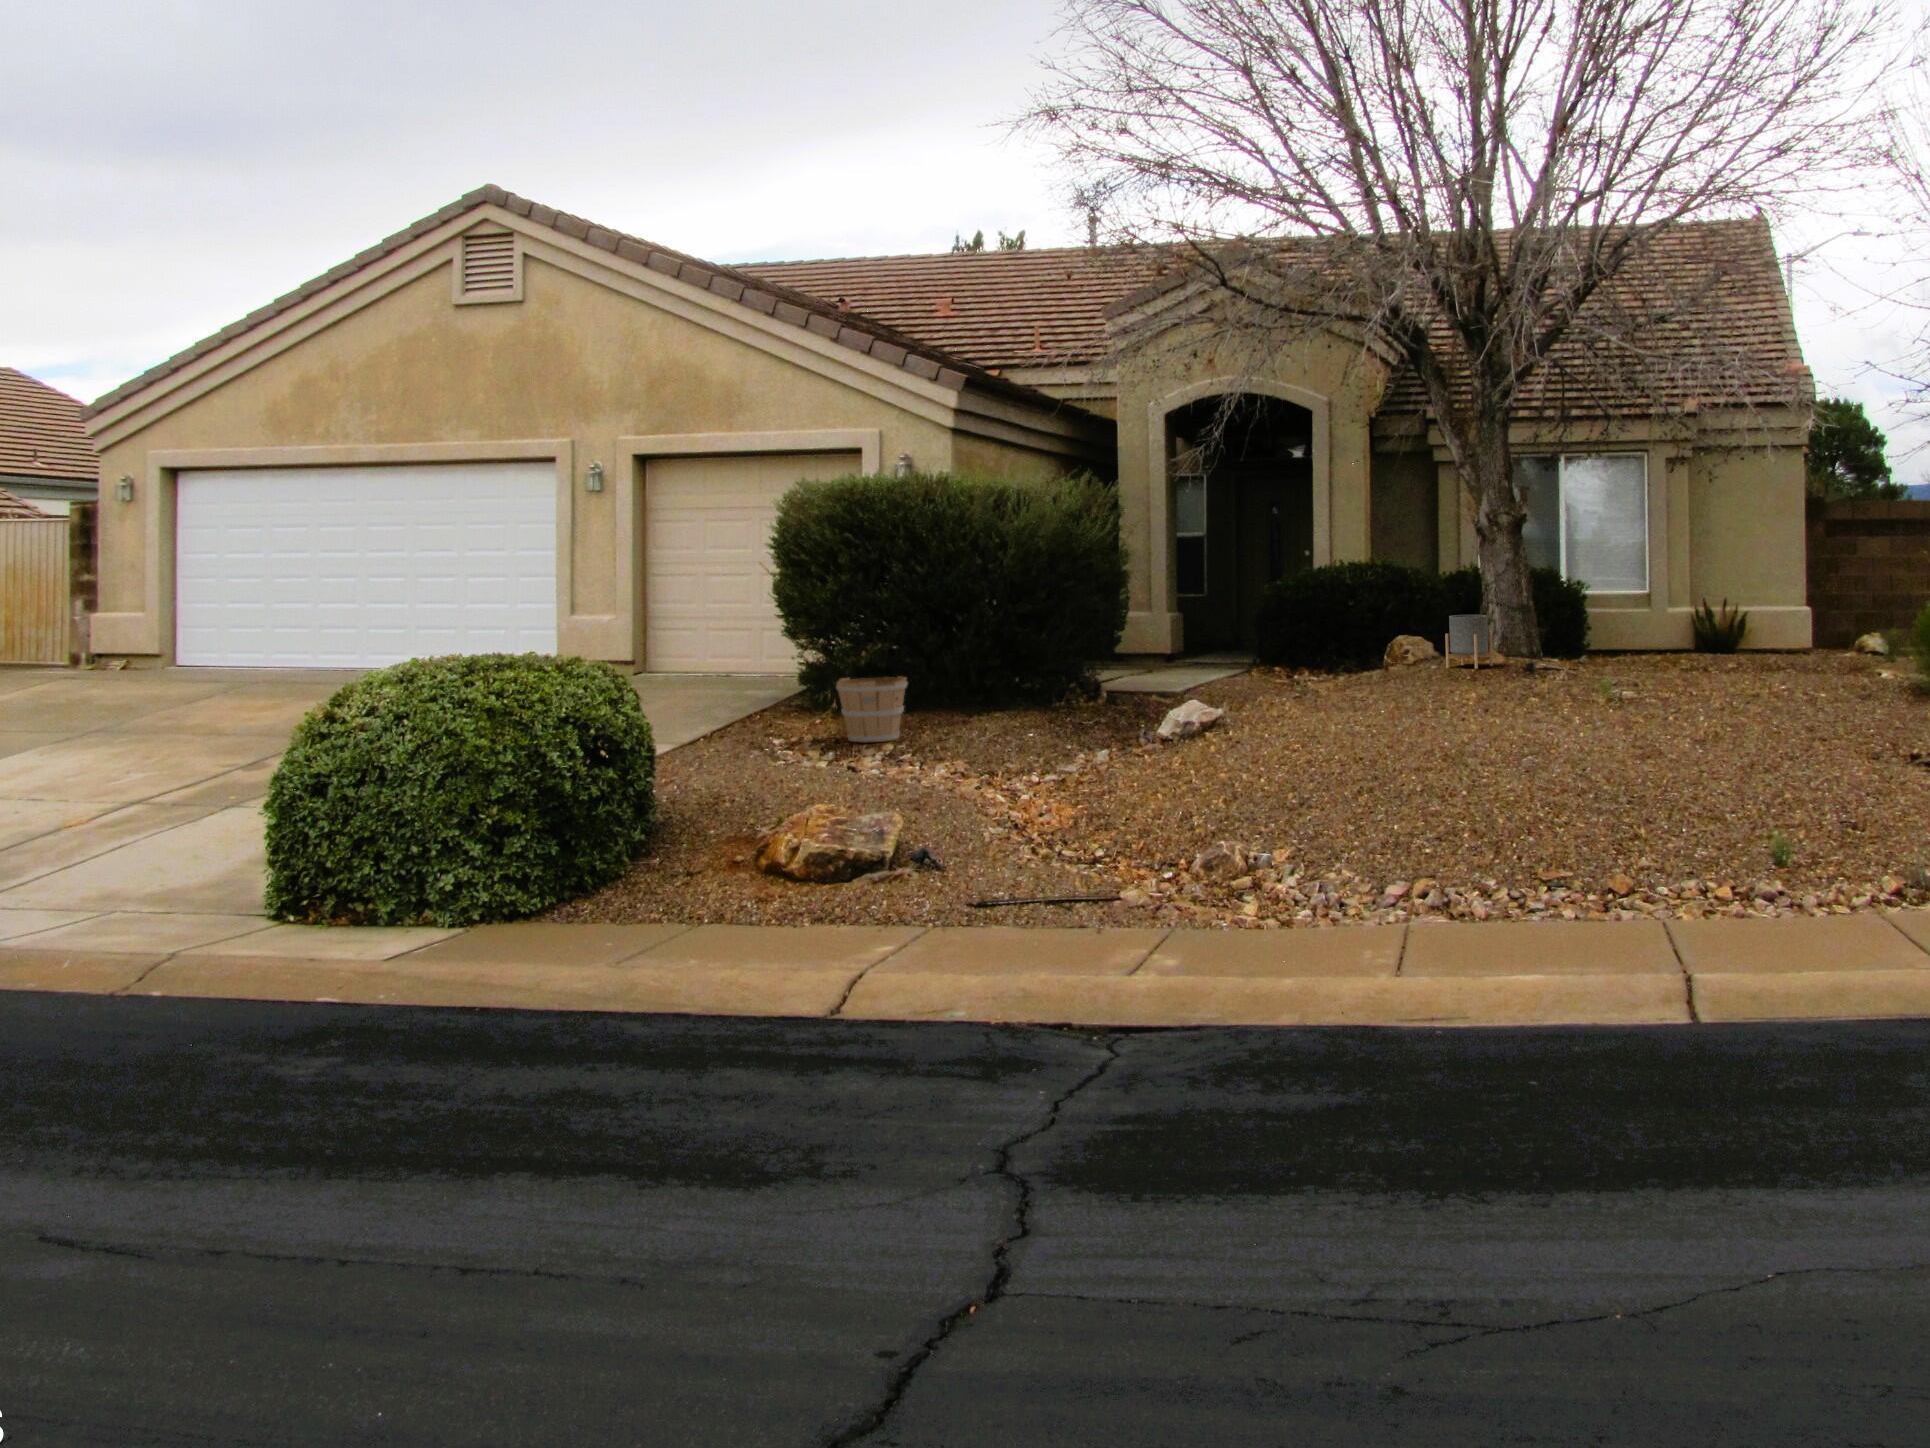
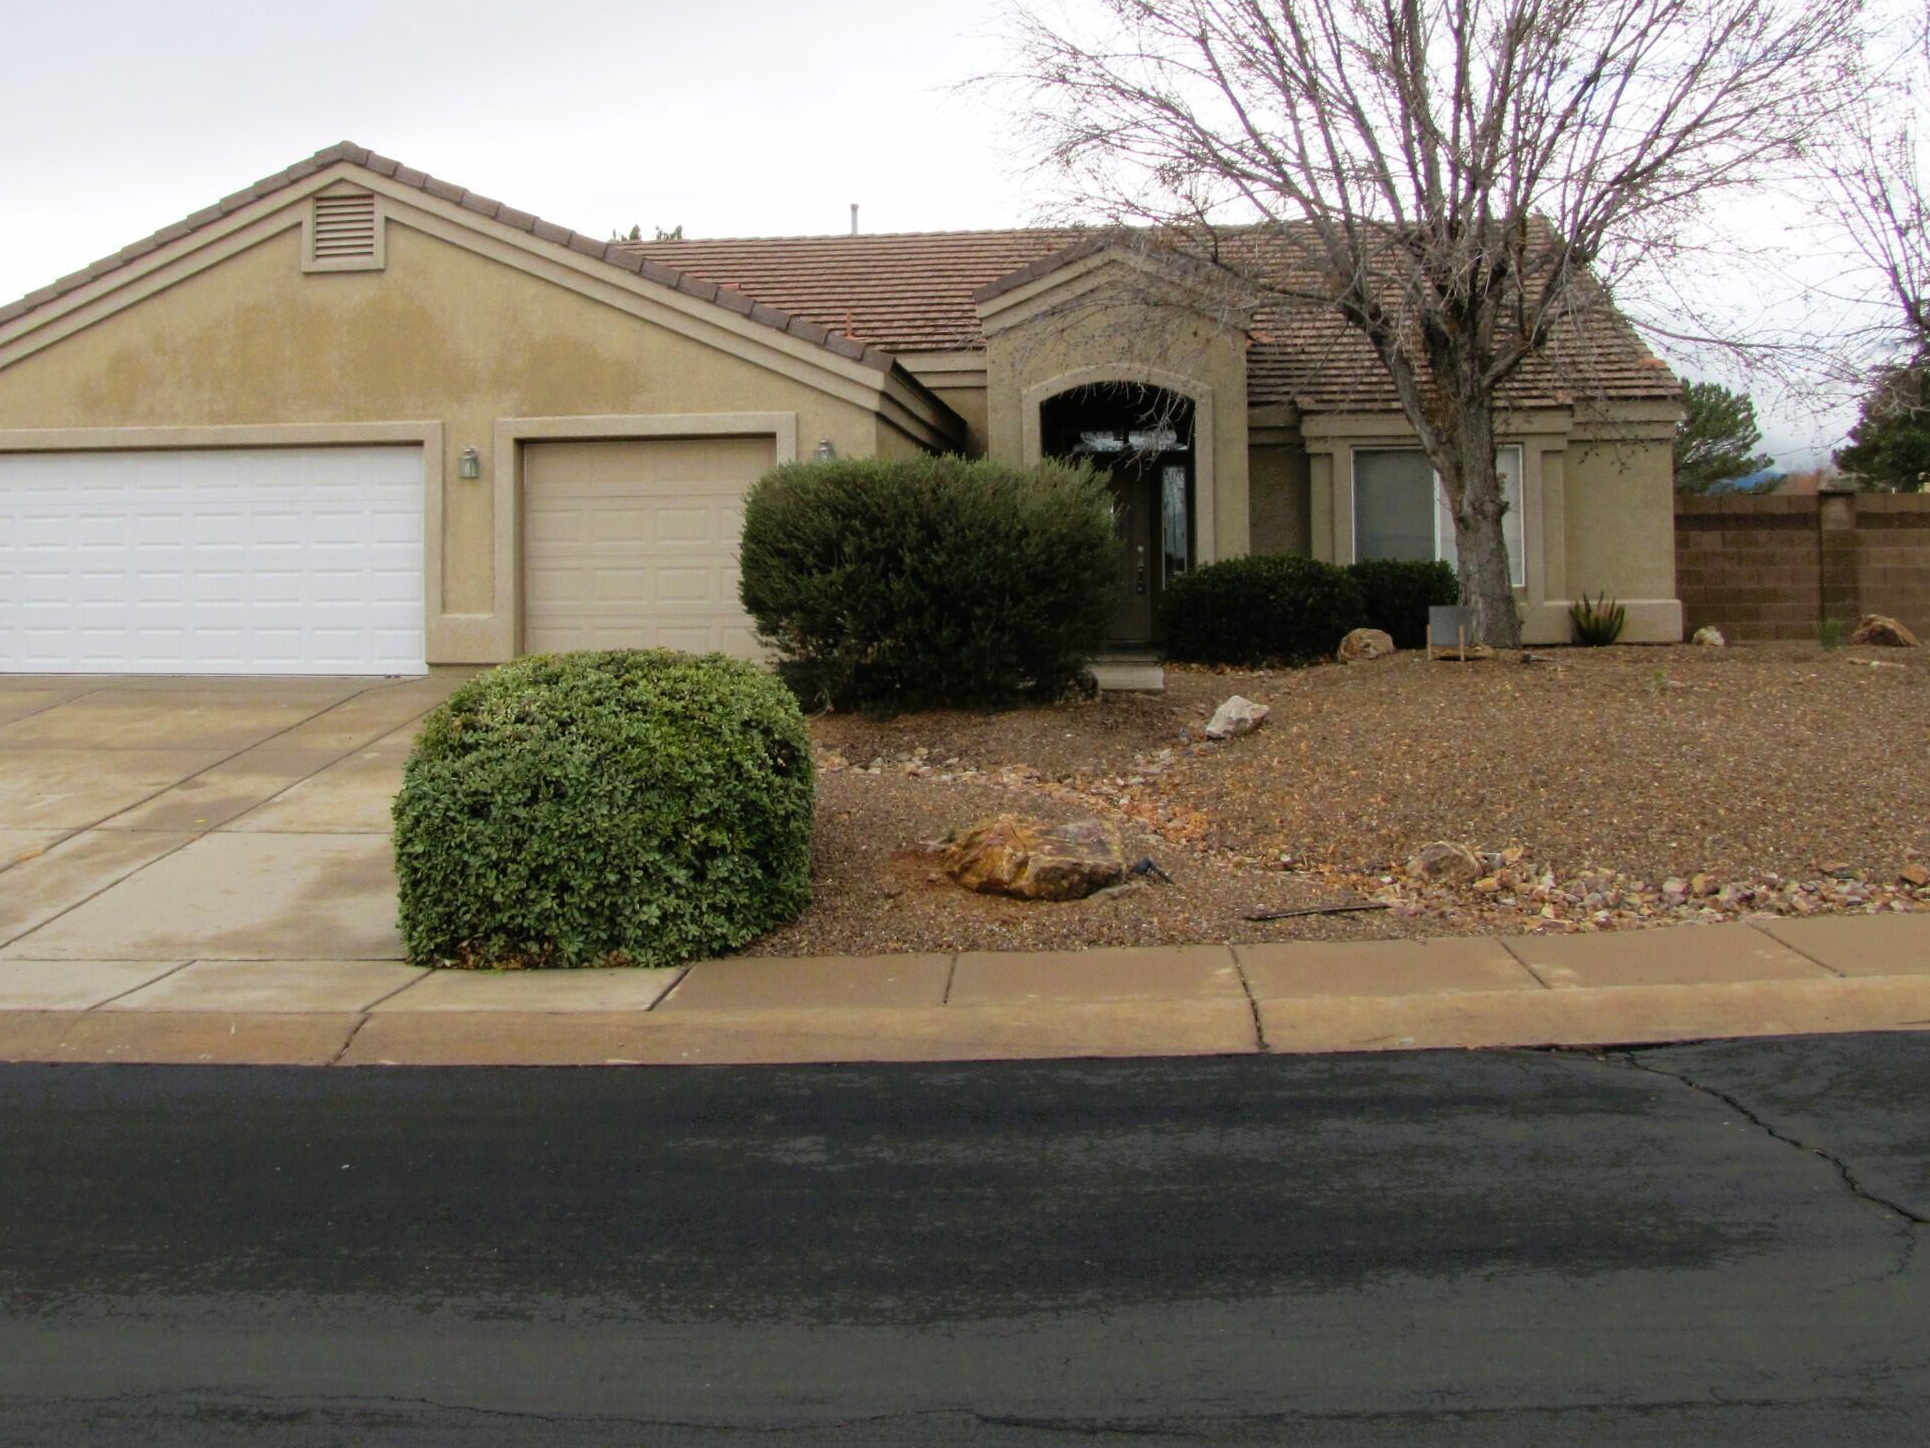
wooden bucket: present [836,676,907,742] -> none [854,674,933,746]

